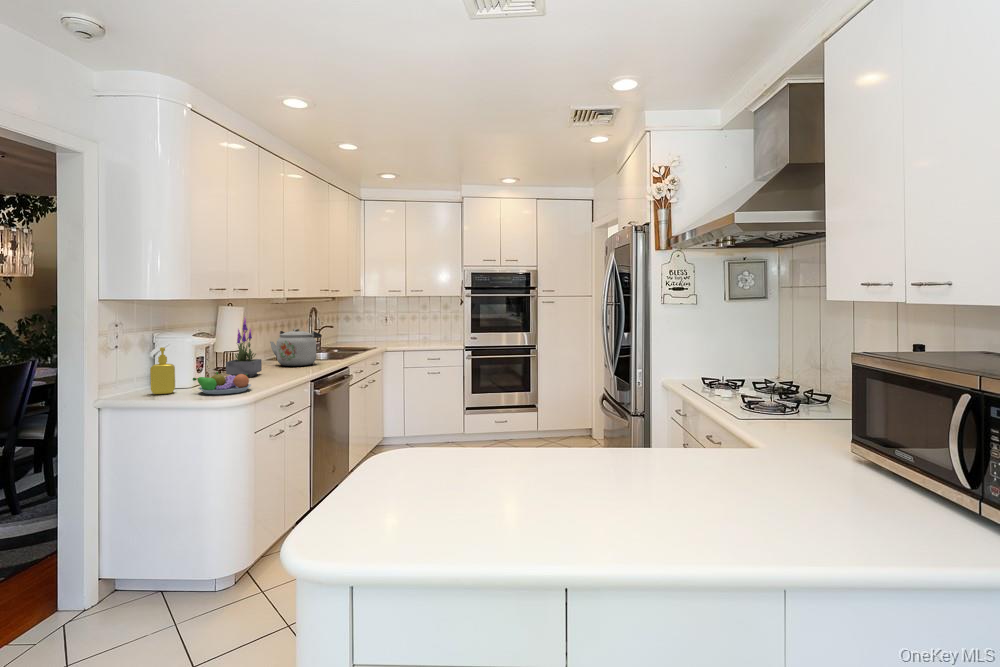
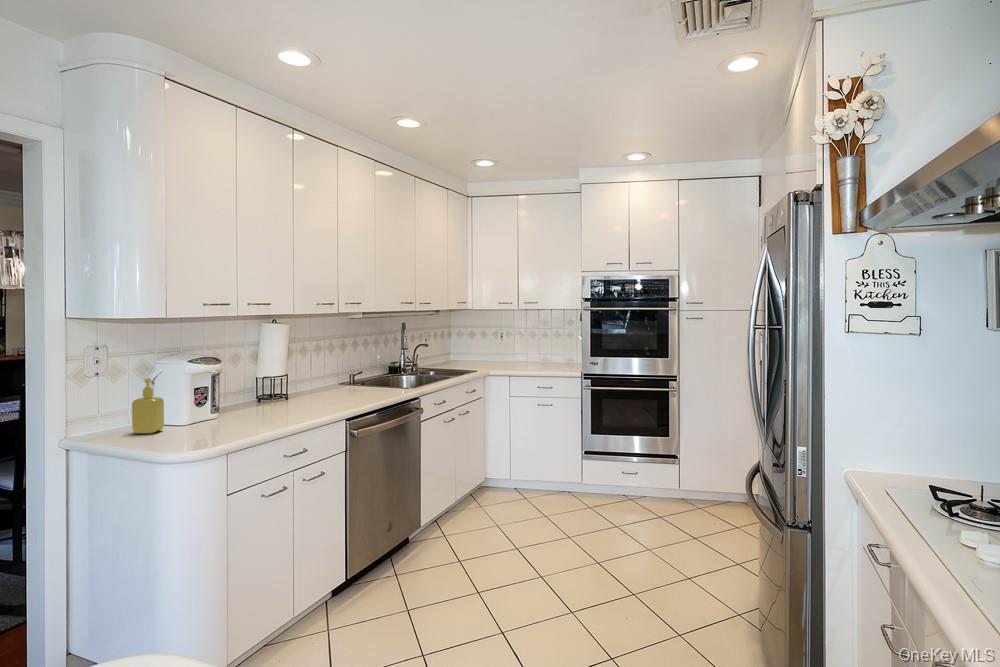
potted plant: present [226,318,262,377] -> none [253,339,298,411]
kettle: present [270,329,321,366] -> none [332,351,387,395]
fruit bowl: present [193,372,251,394] -> none [173,409,240,440]

